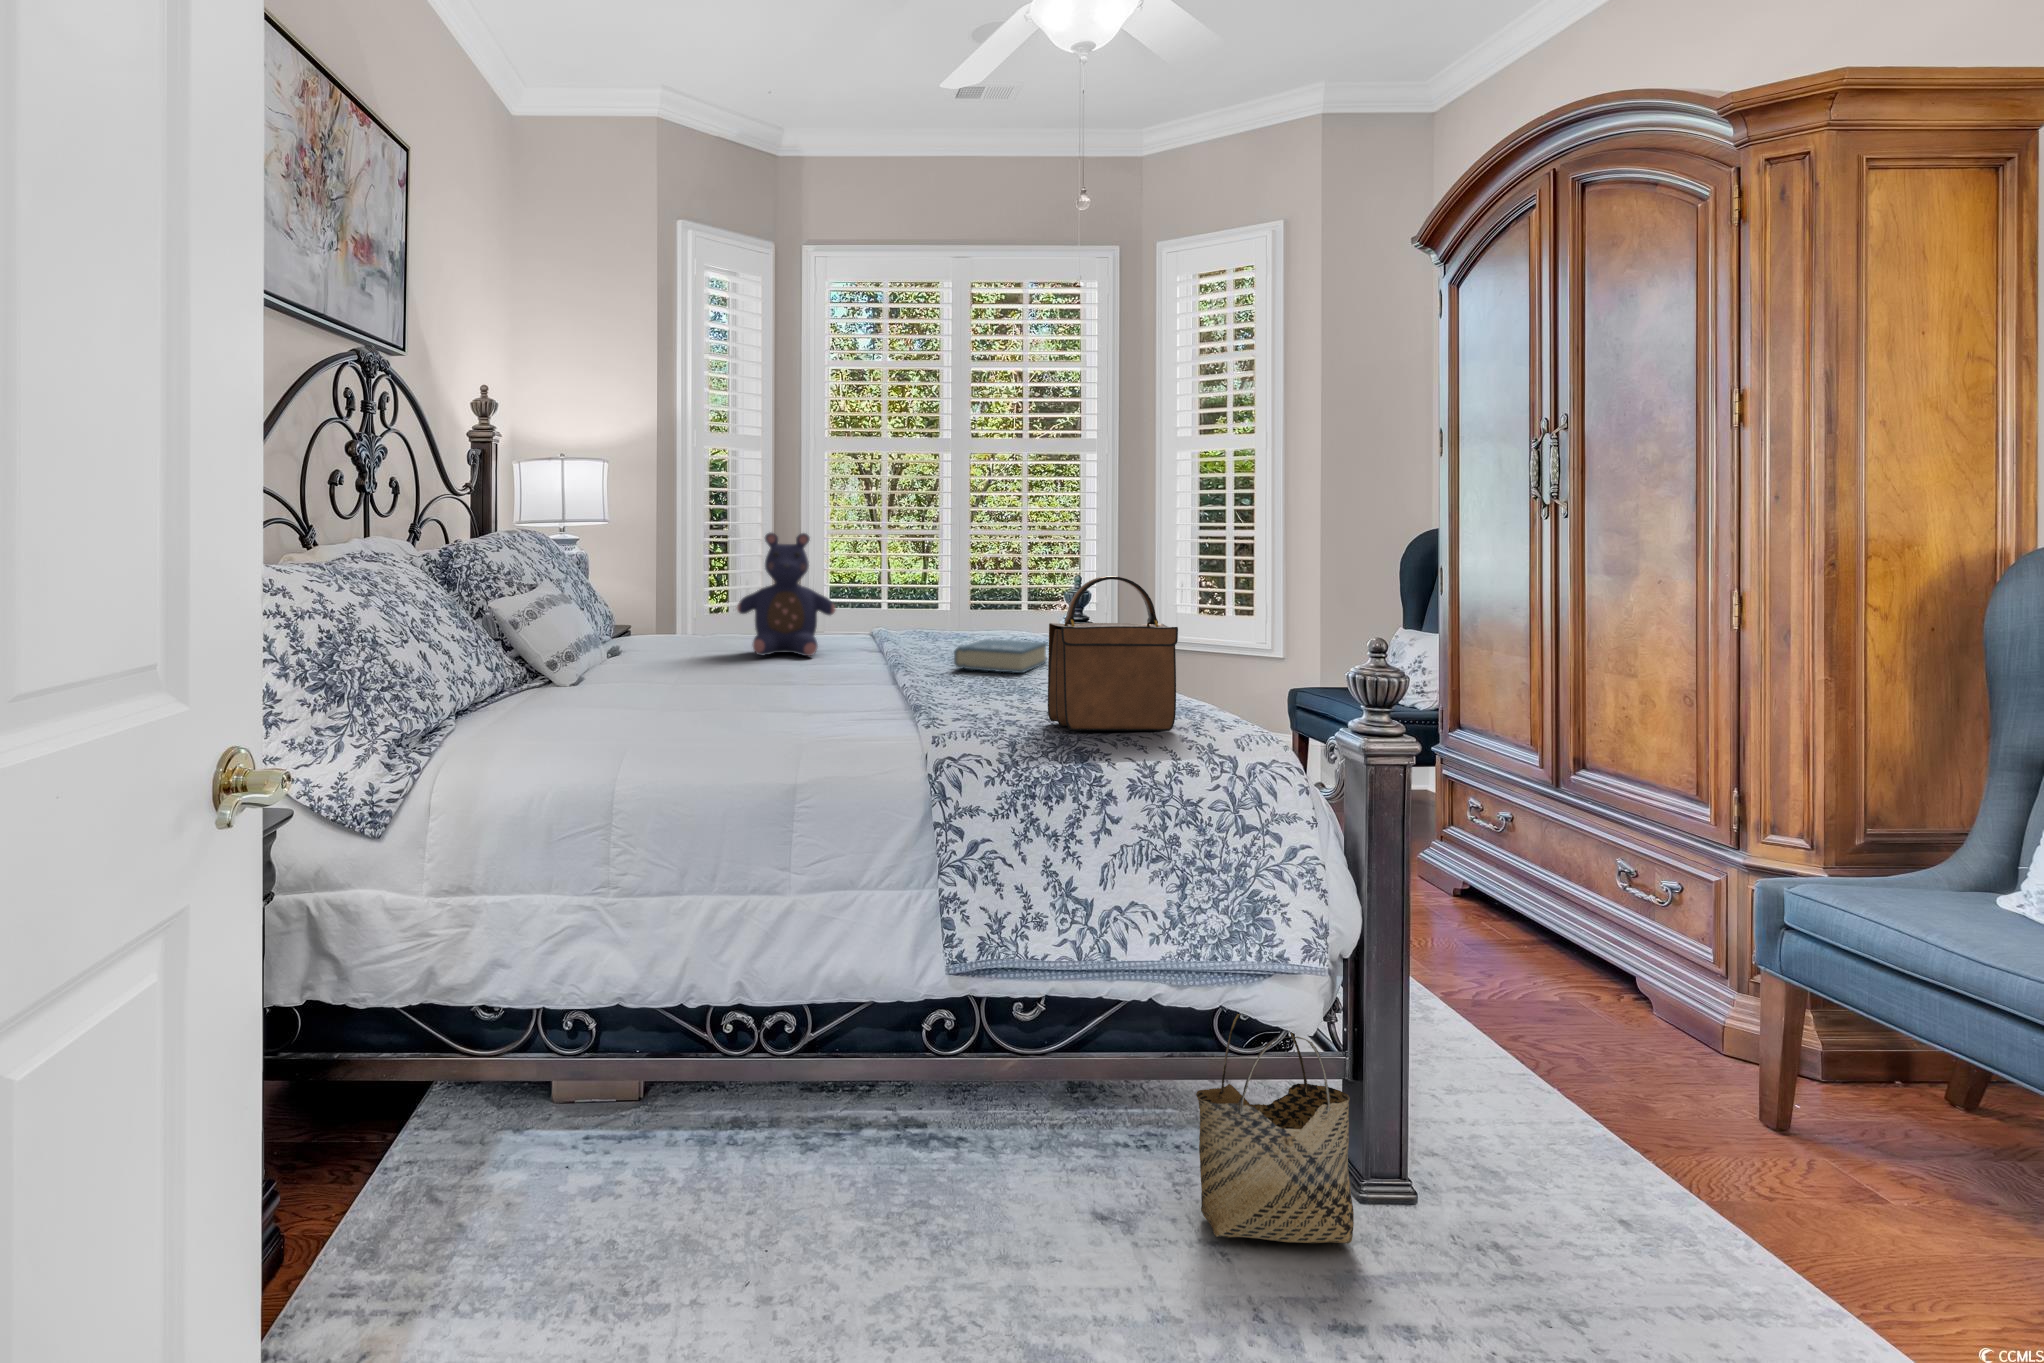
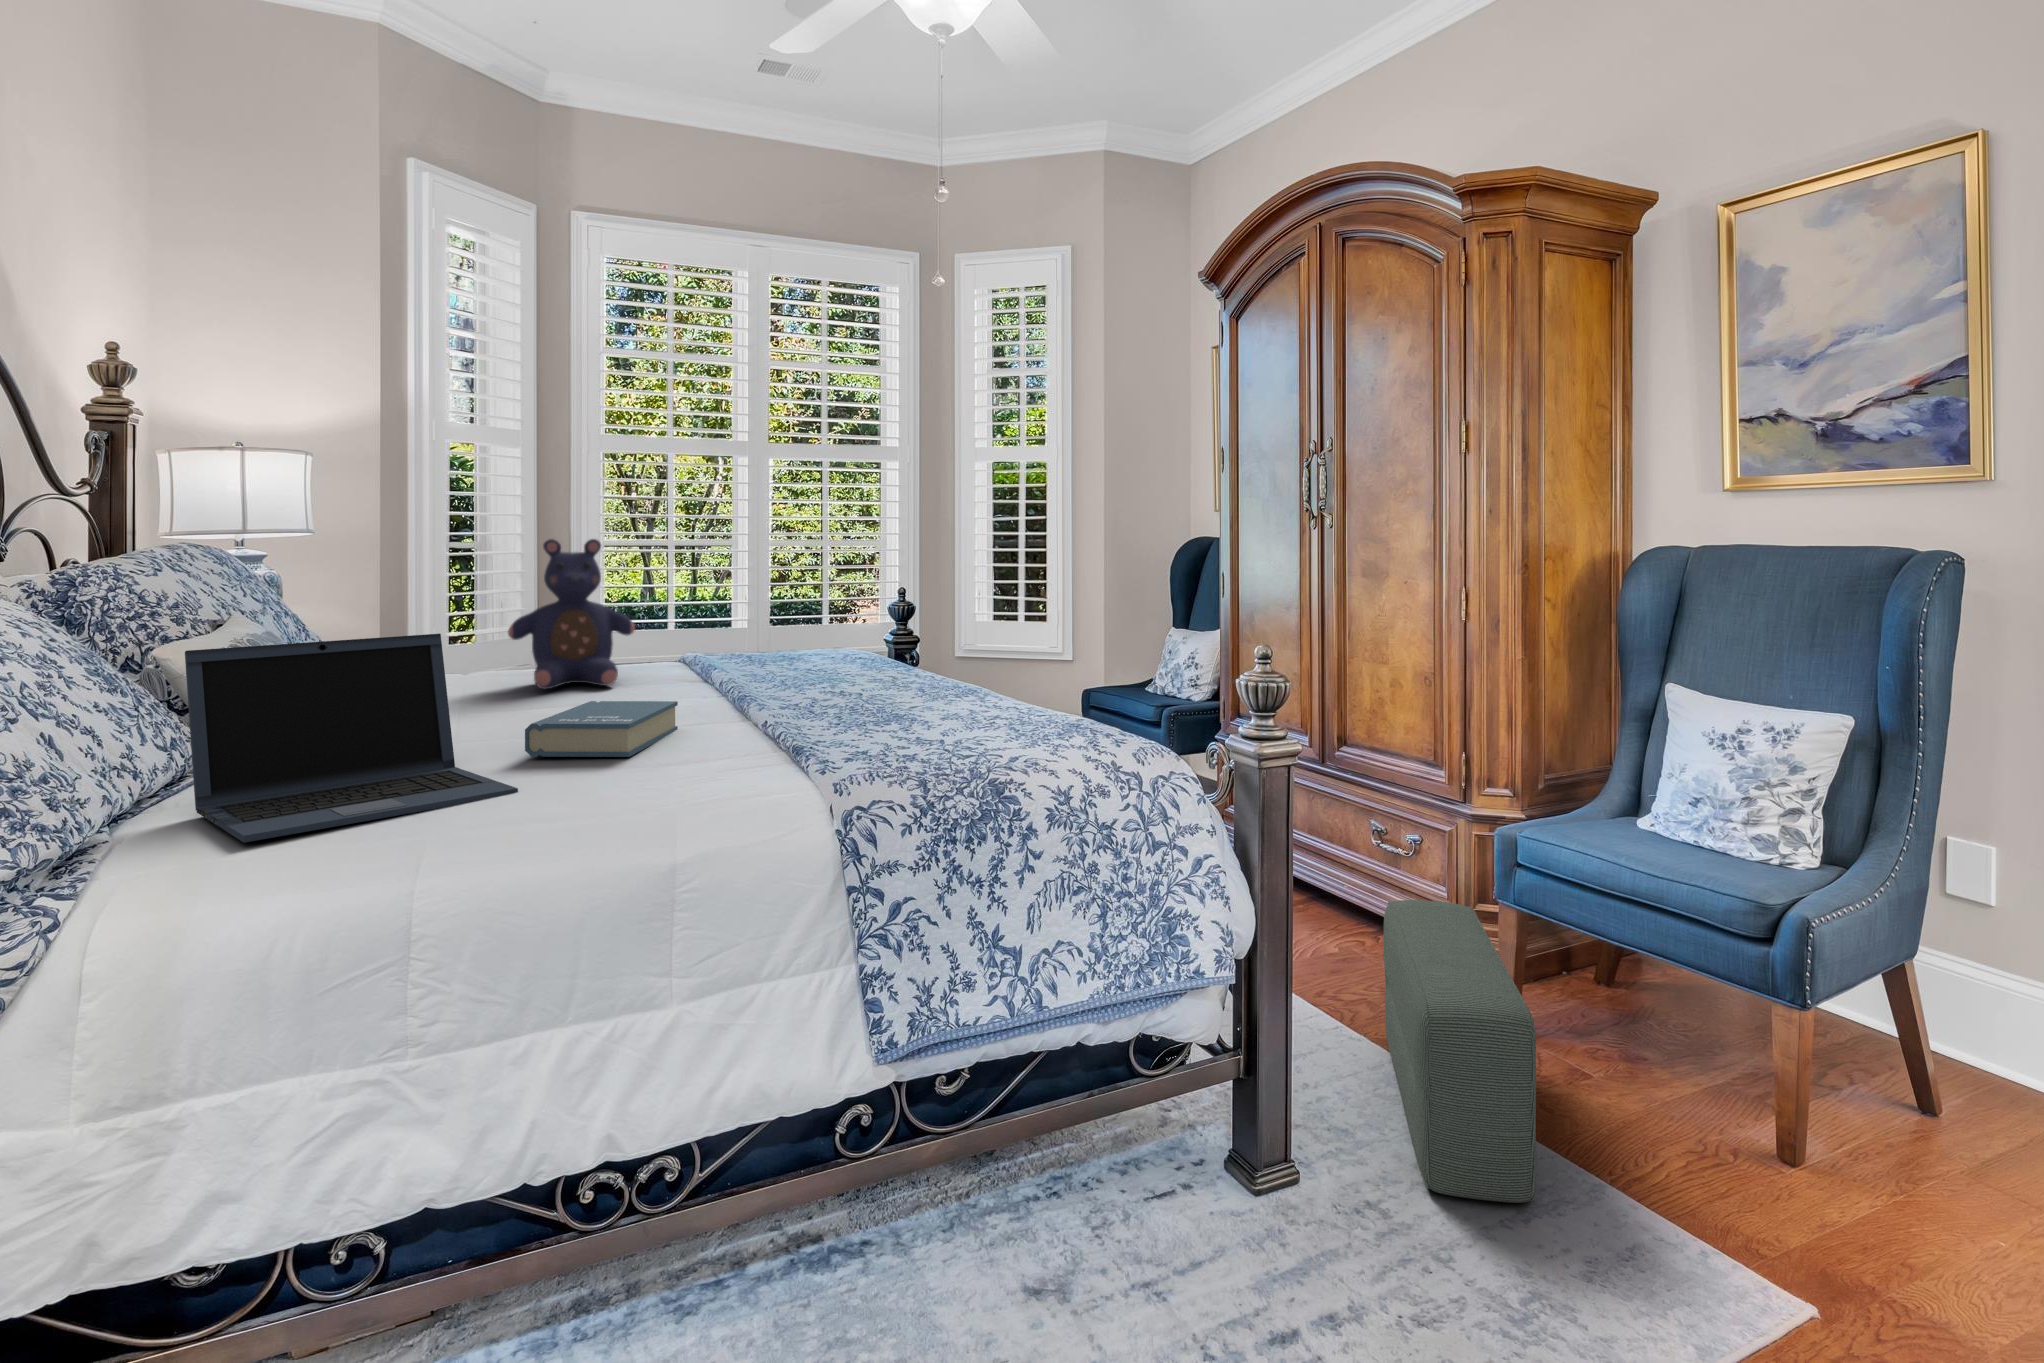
handbag: present [1048,576,1178,731] -> none [940,581,1077,757]
laptop: none [503,601,707,735] -> present [185,634,518,843]
book: present [954,639,1048,673] -> present [525,701,678,757]
pouf: none [1555,946,1706,1279] -> present [1384,900,1536,1203]
woven basket: present [1196,1014,1354,1243] -> none [1124,1023,1272,1288]

